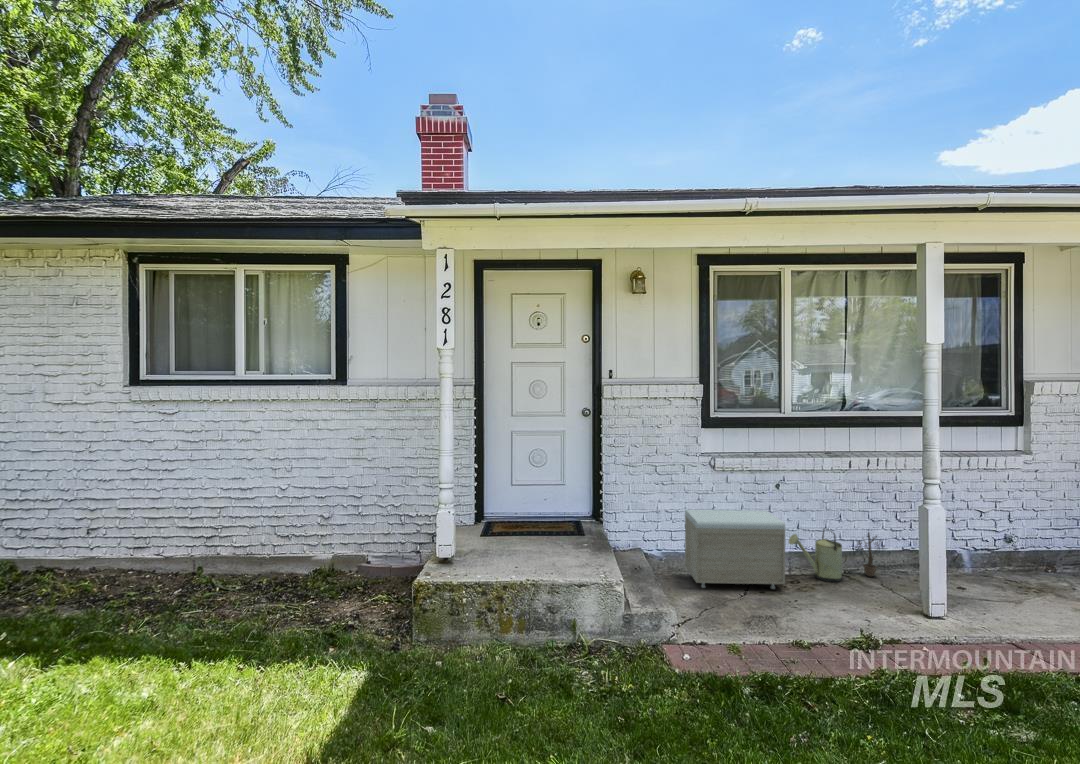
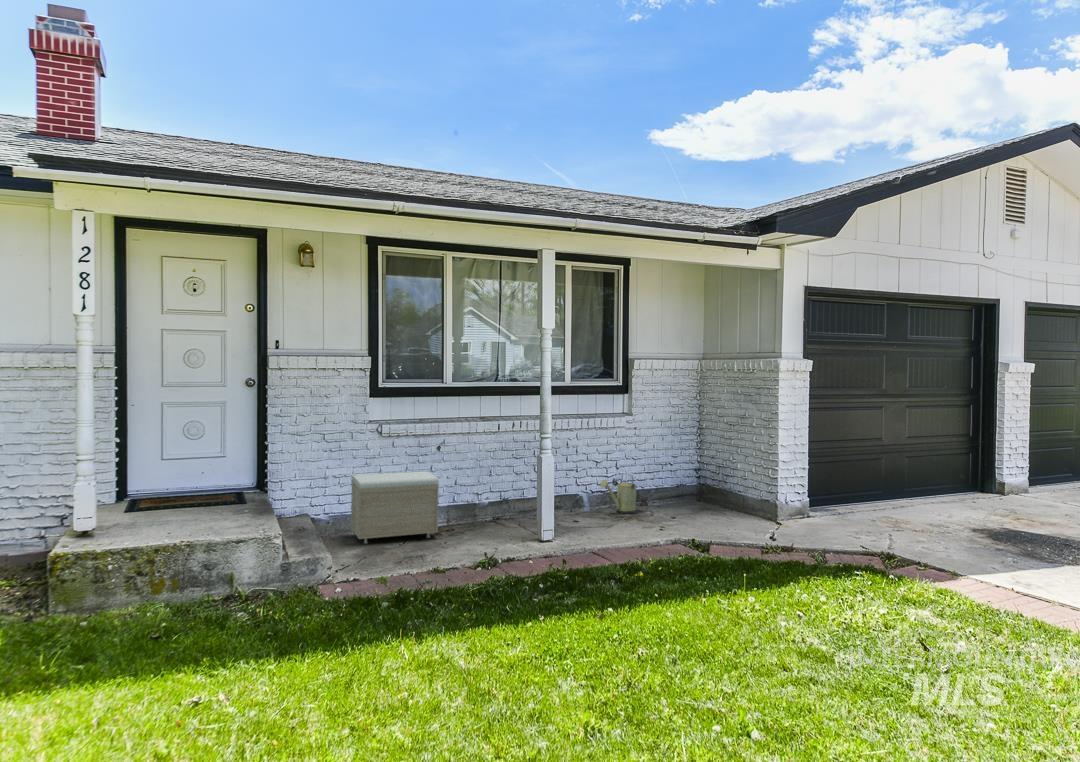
watering can: present [789,528,846,582] -> present [600,477,638,514]
decorative plant: present [855,533,885,577] -> none [496,484,524,522]

